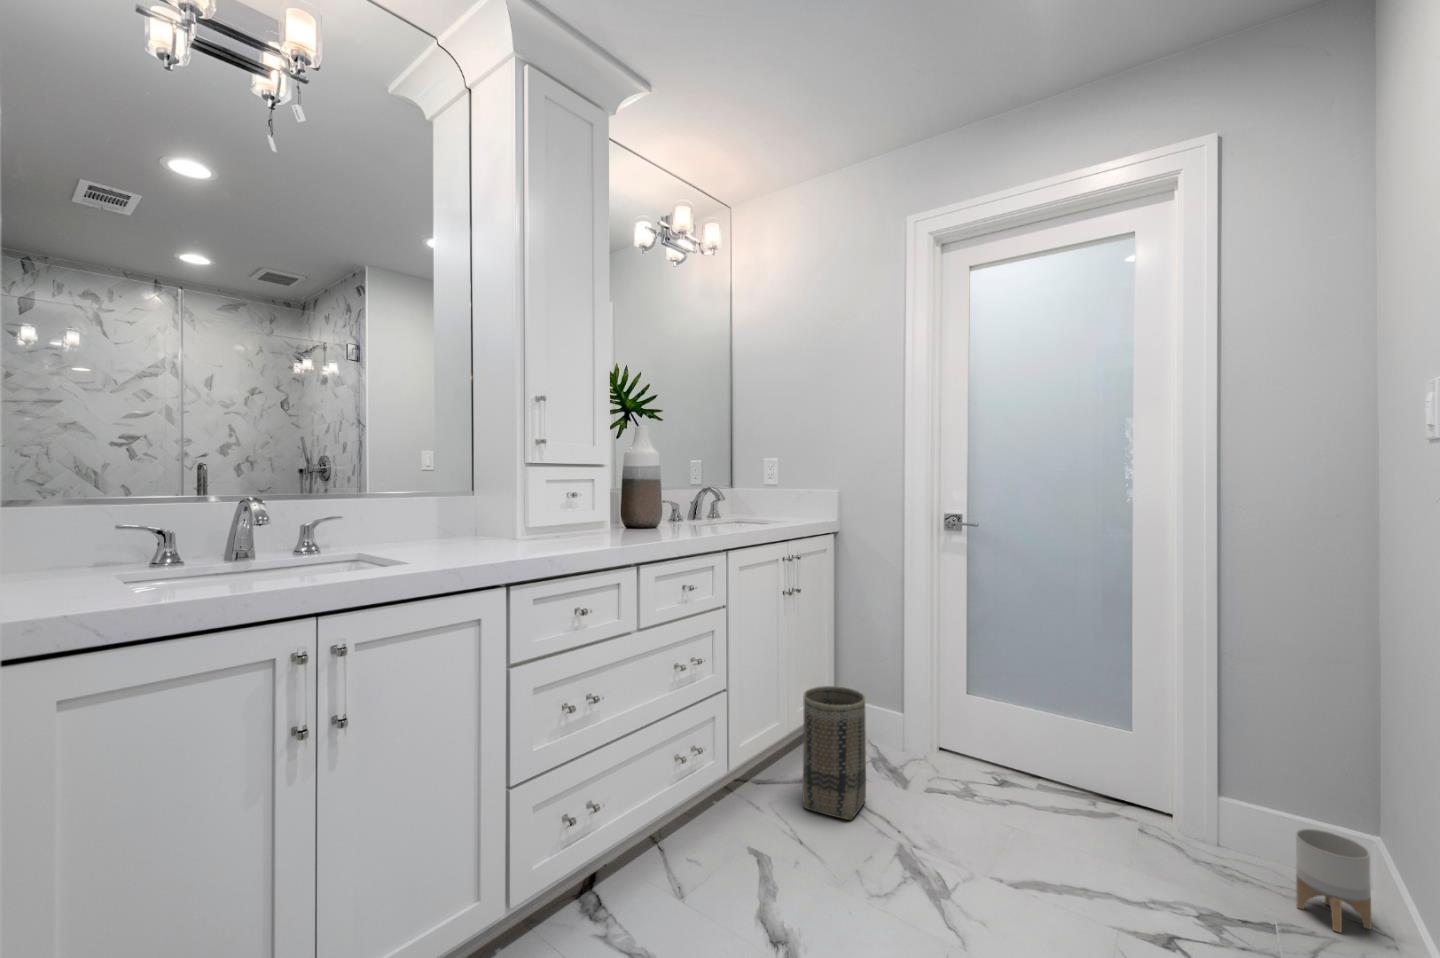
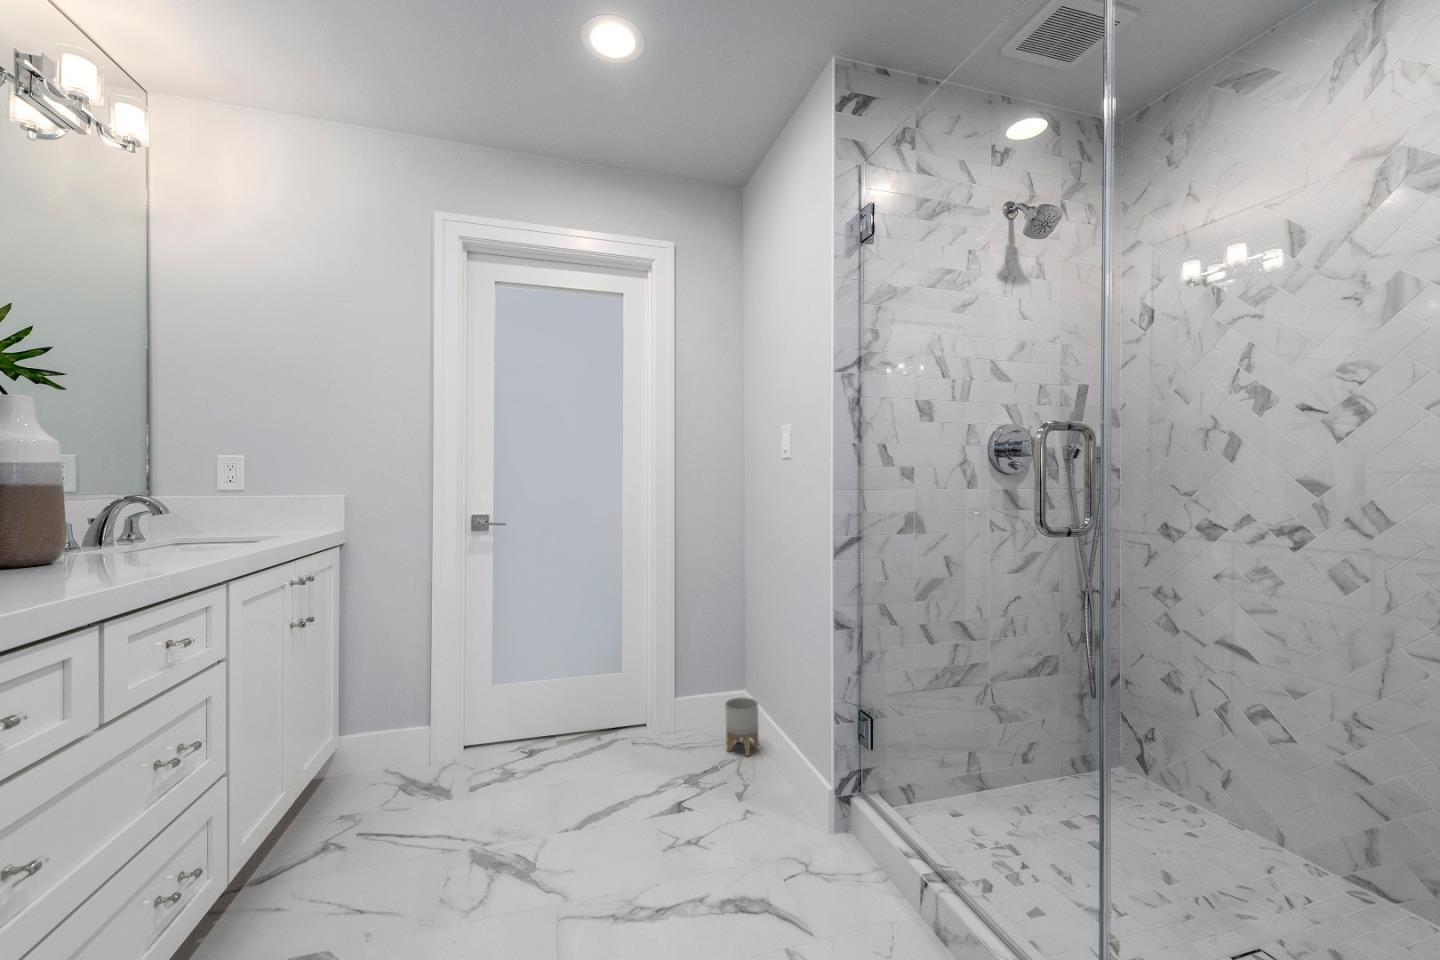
basket: present [803,686,866,820] -> none [336,711,417,870]

